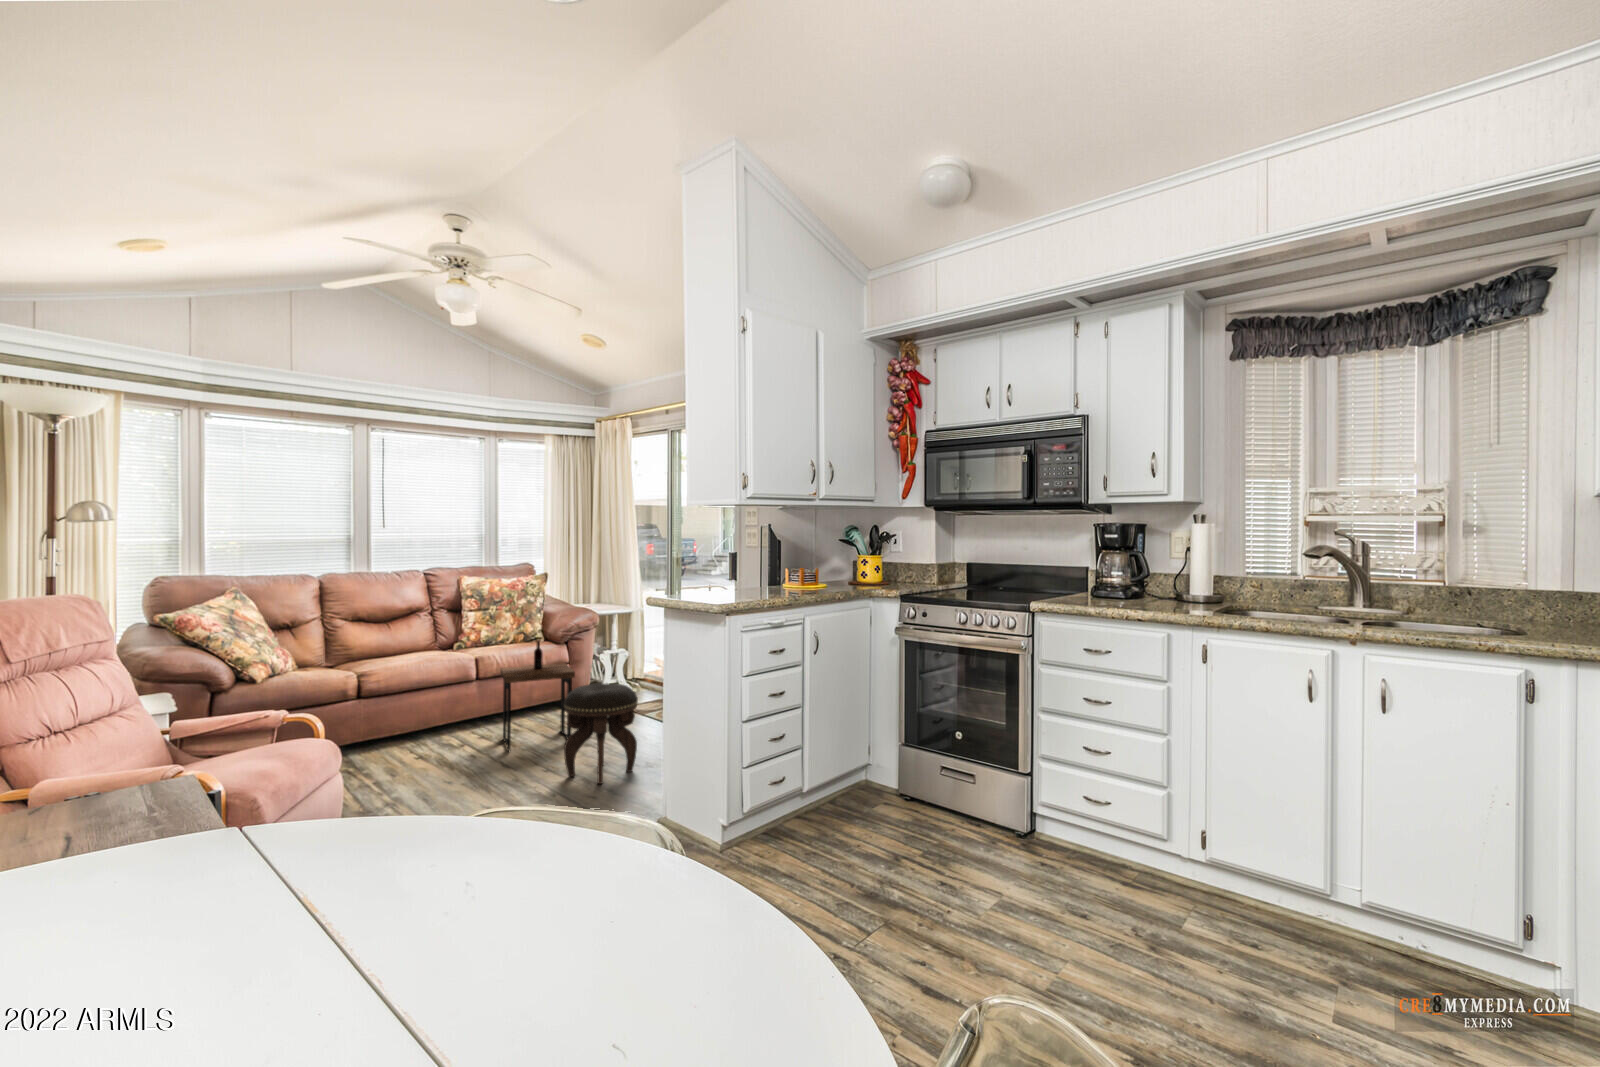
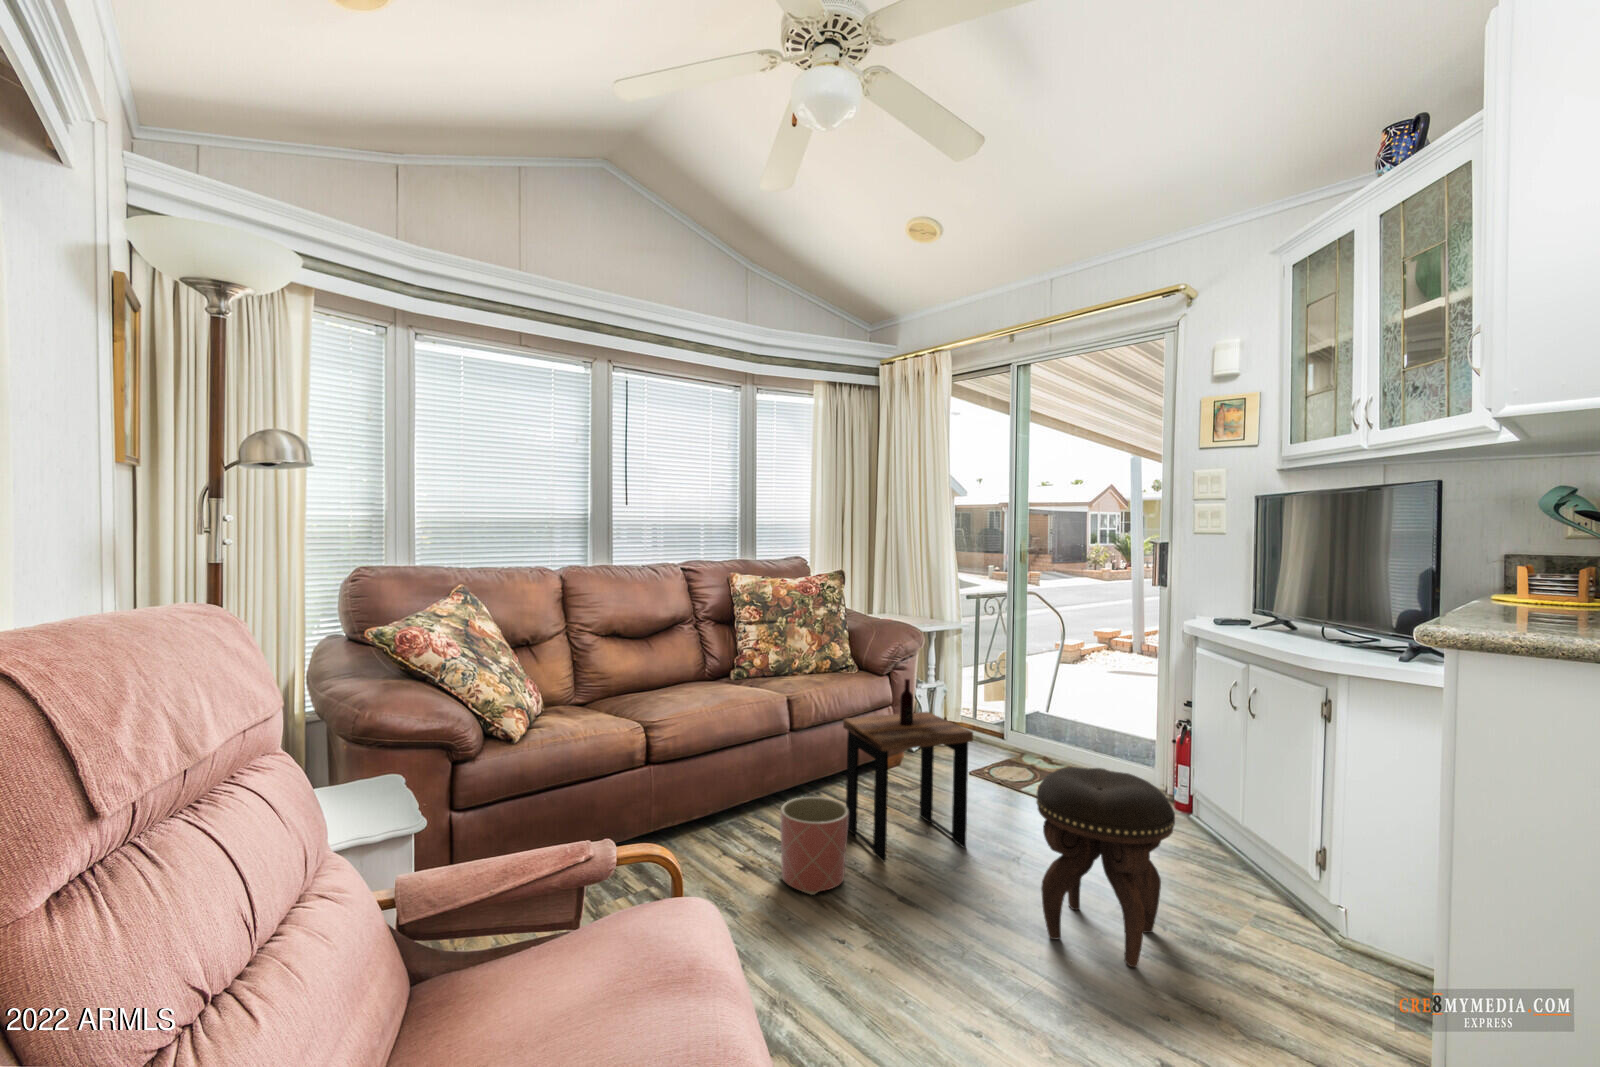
planter: none [433,713,479,767] -> present [780,797,848,895]

